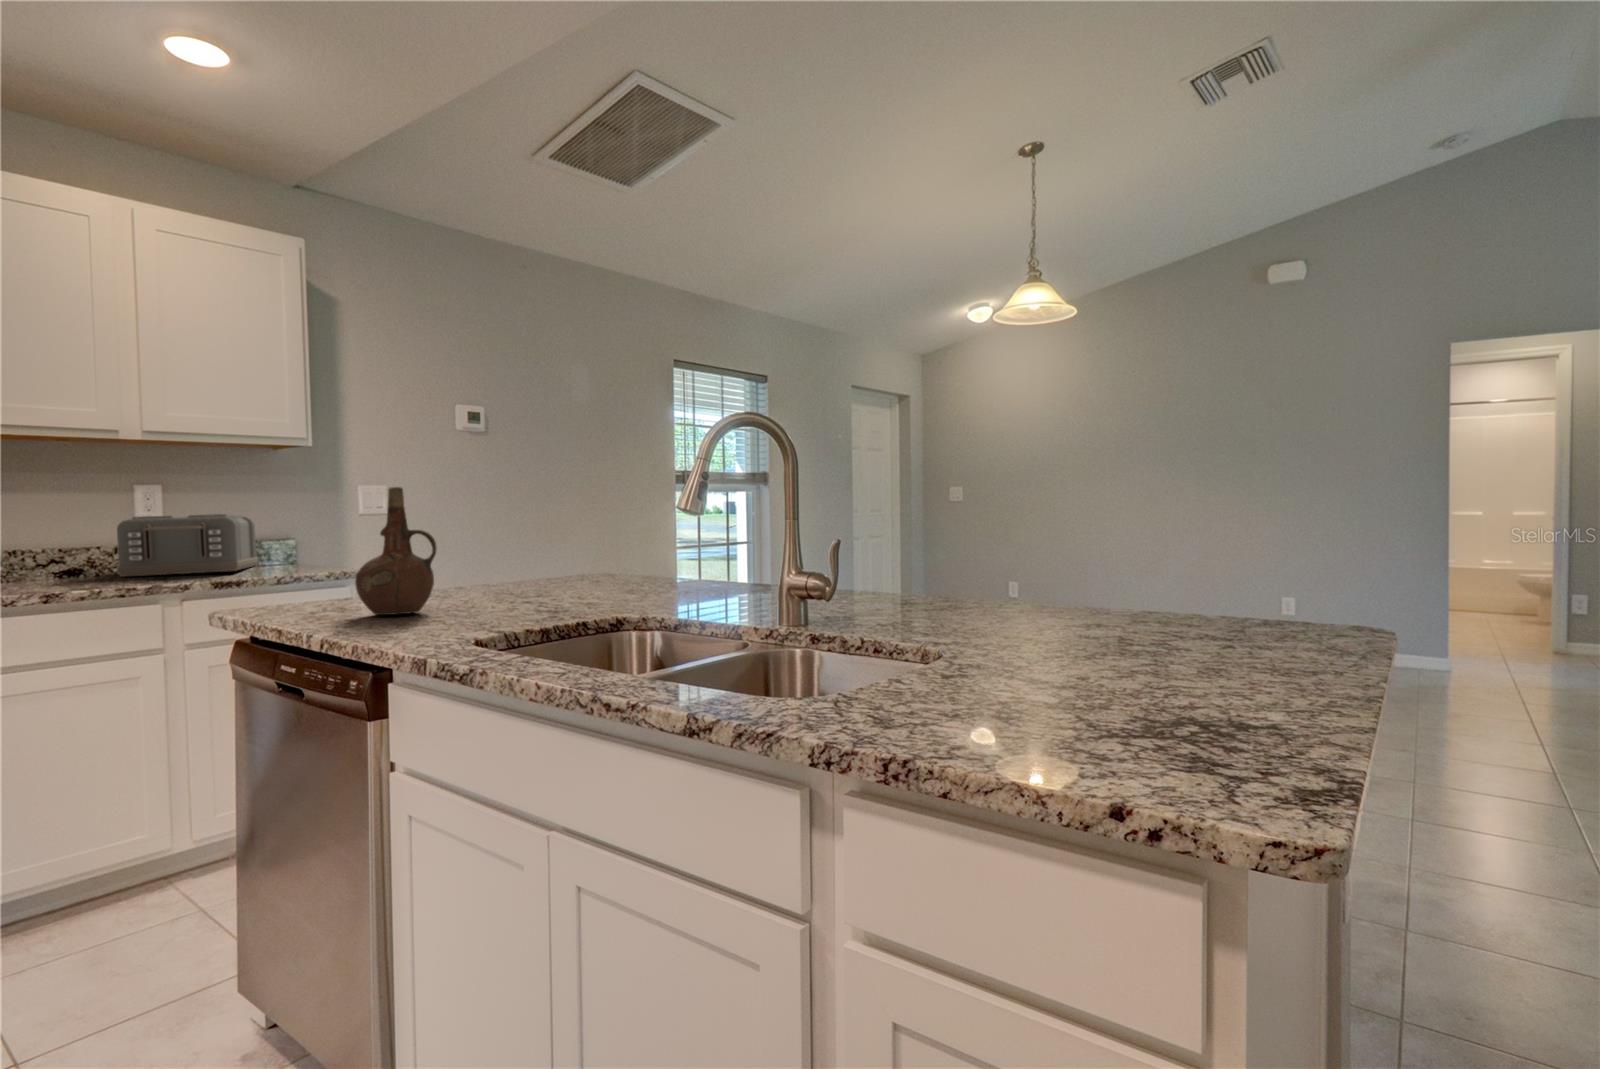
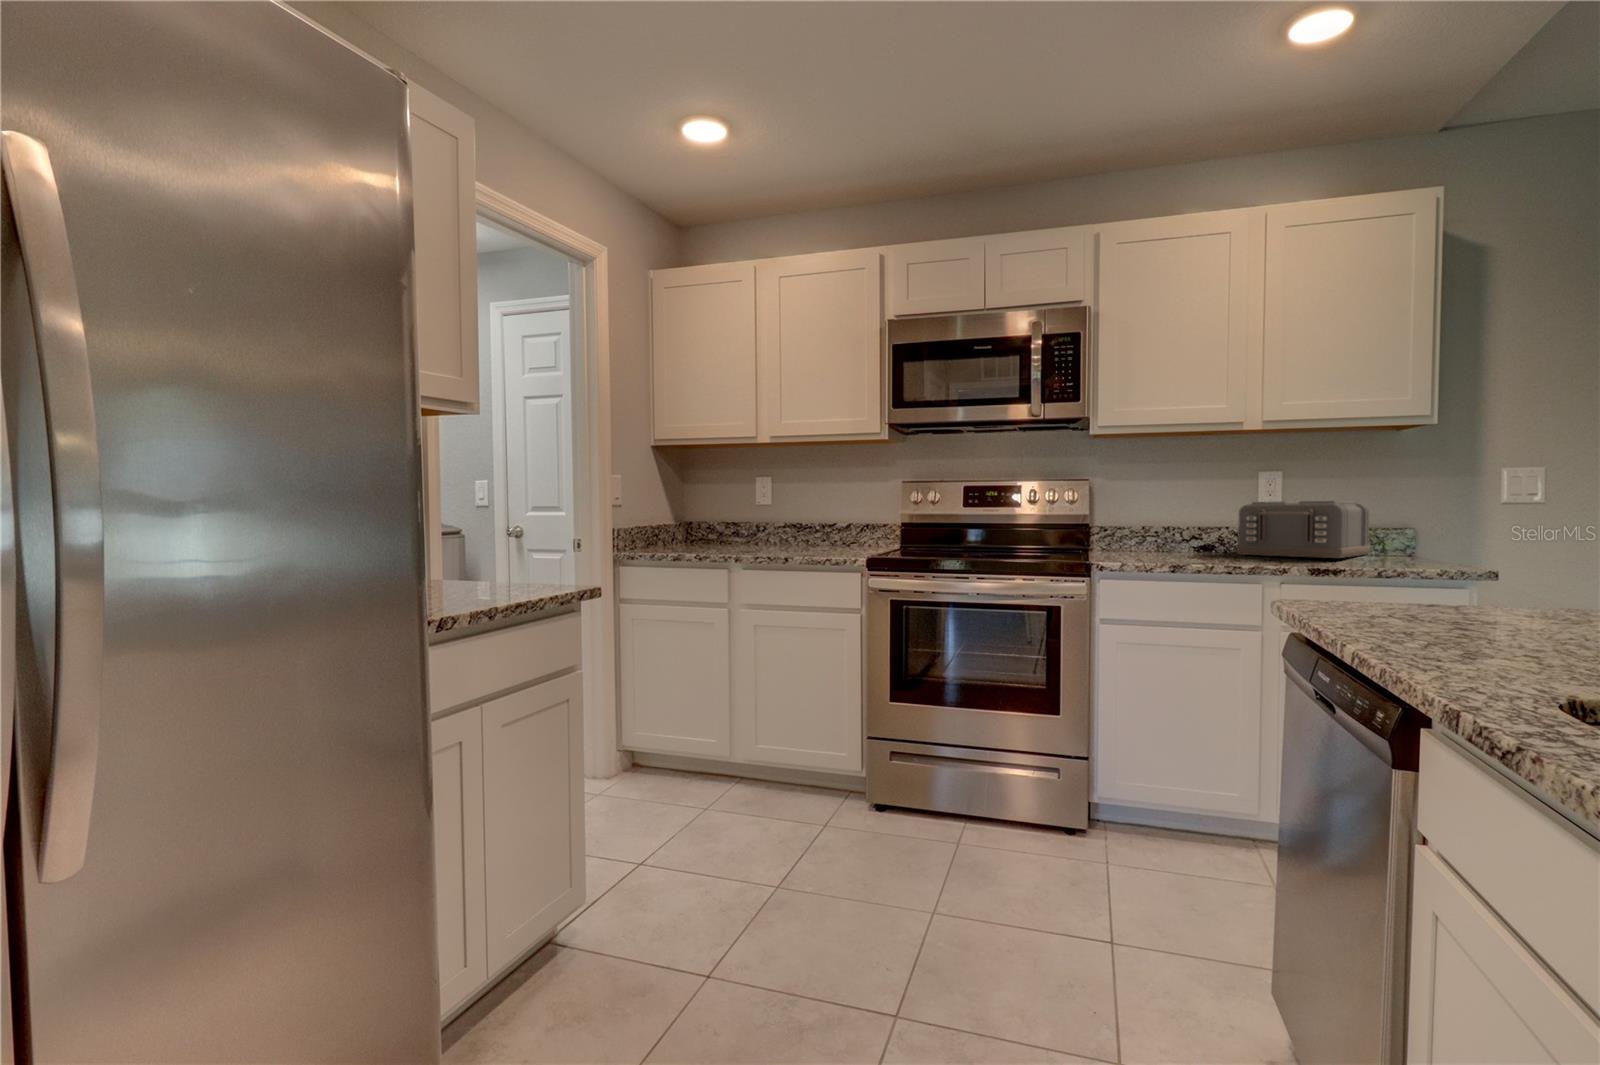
ceramic pitcher: present [355,487,436,615] -> none [1420,470,1553,638]

